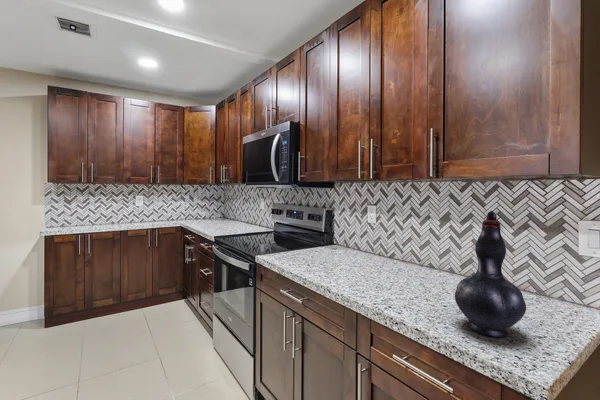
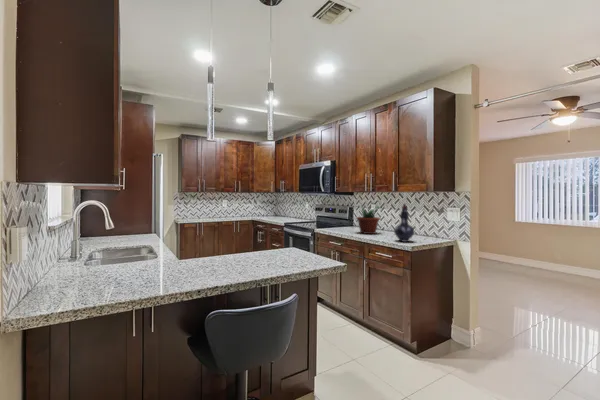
potted plant: none [332,210,399,278] -> present [356,206,382,234]

